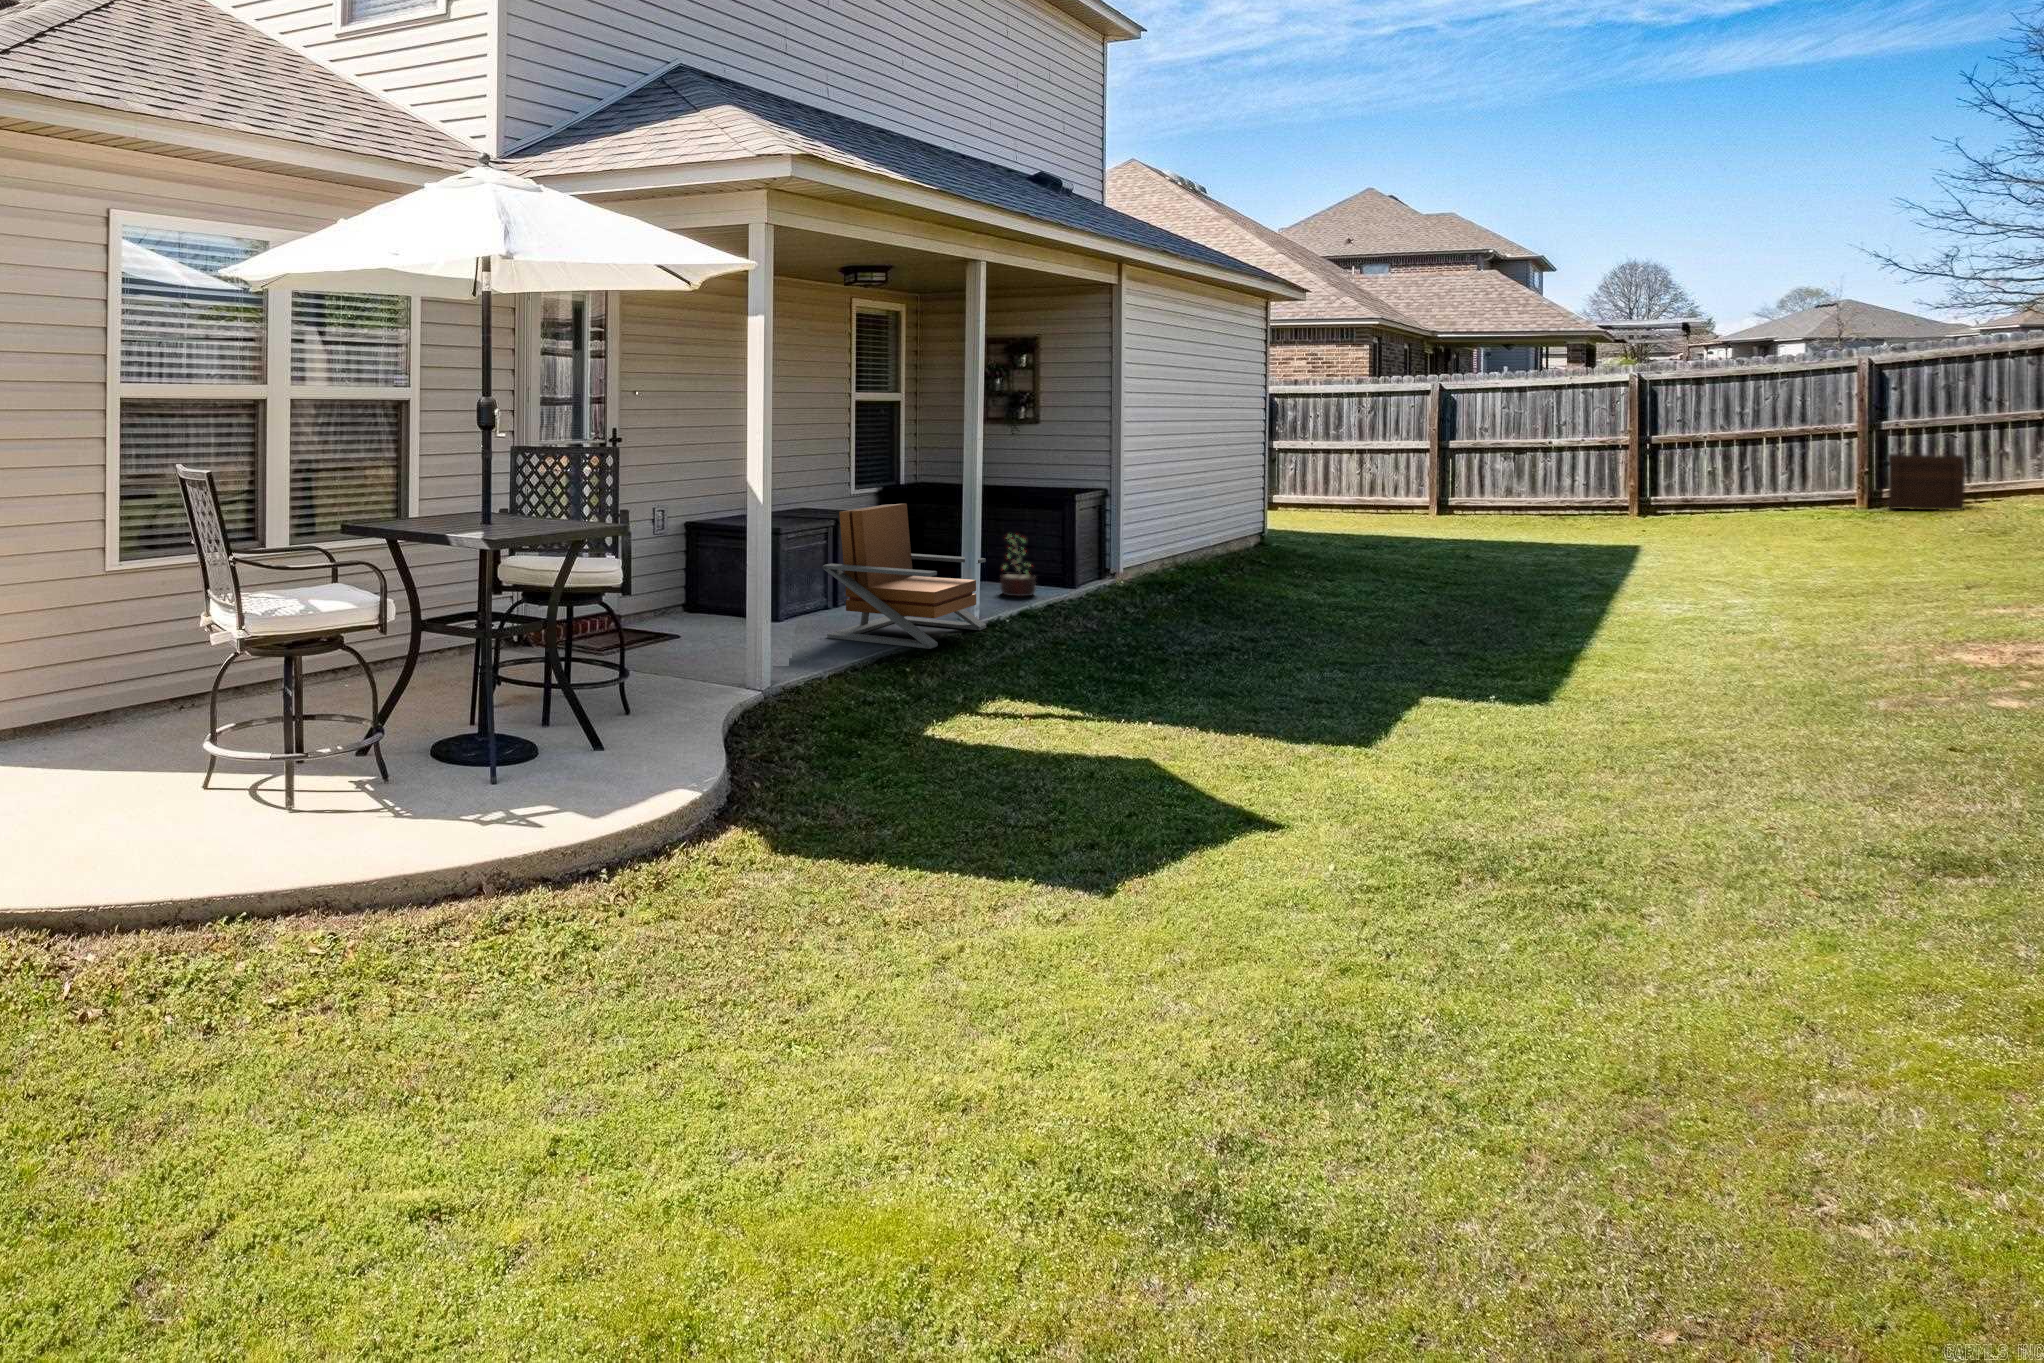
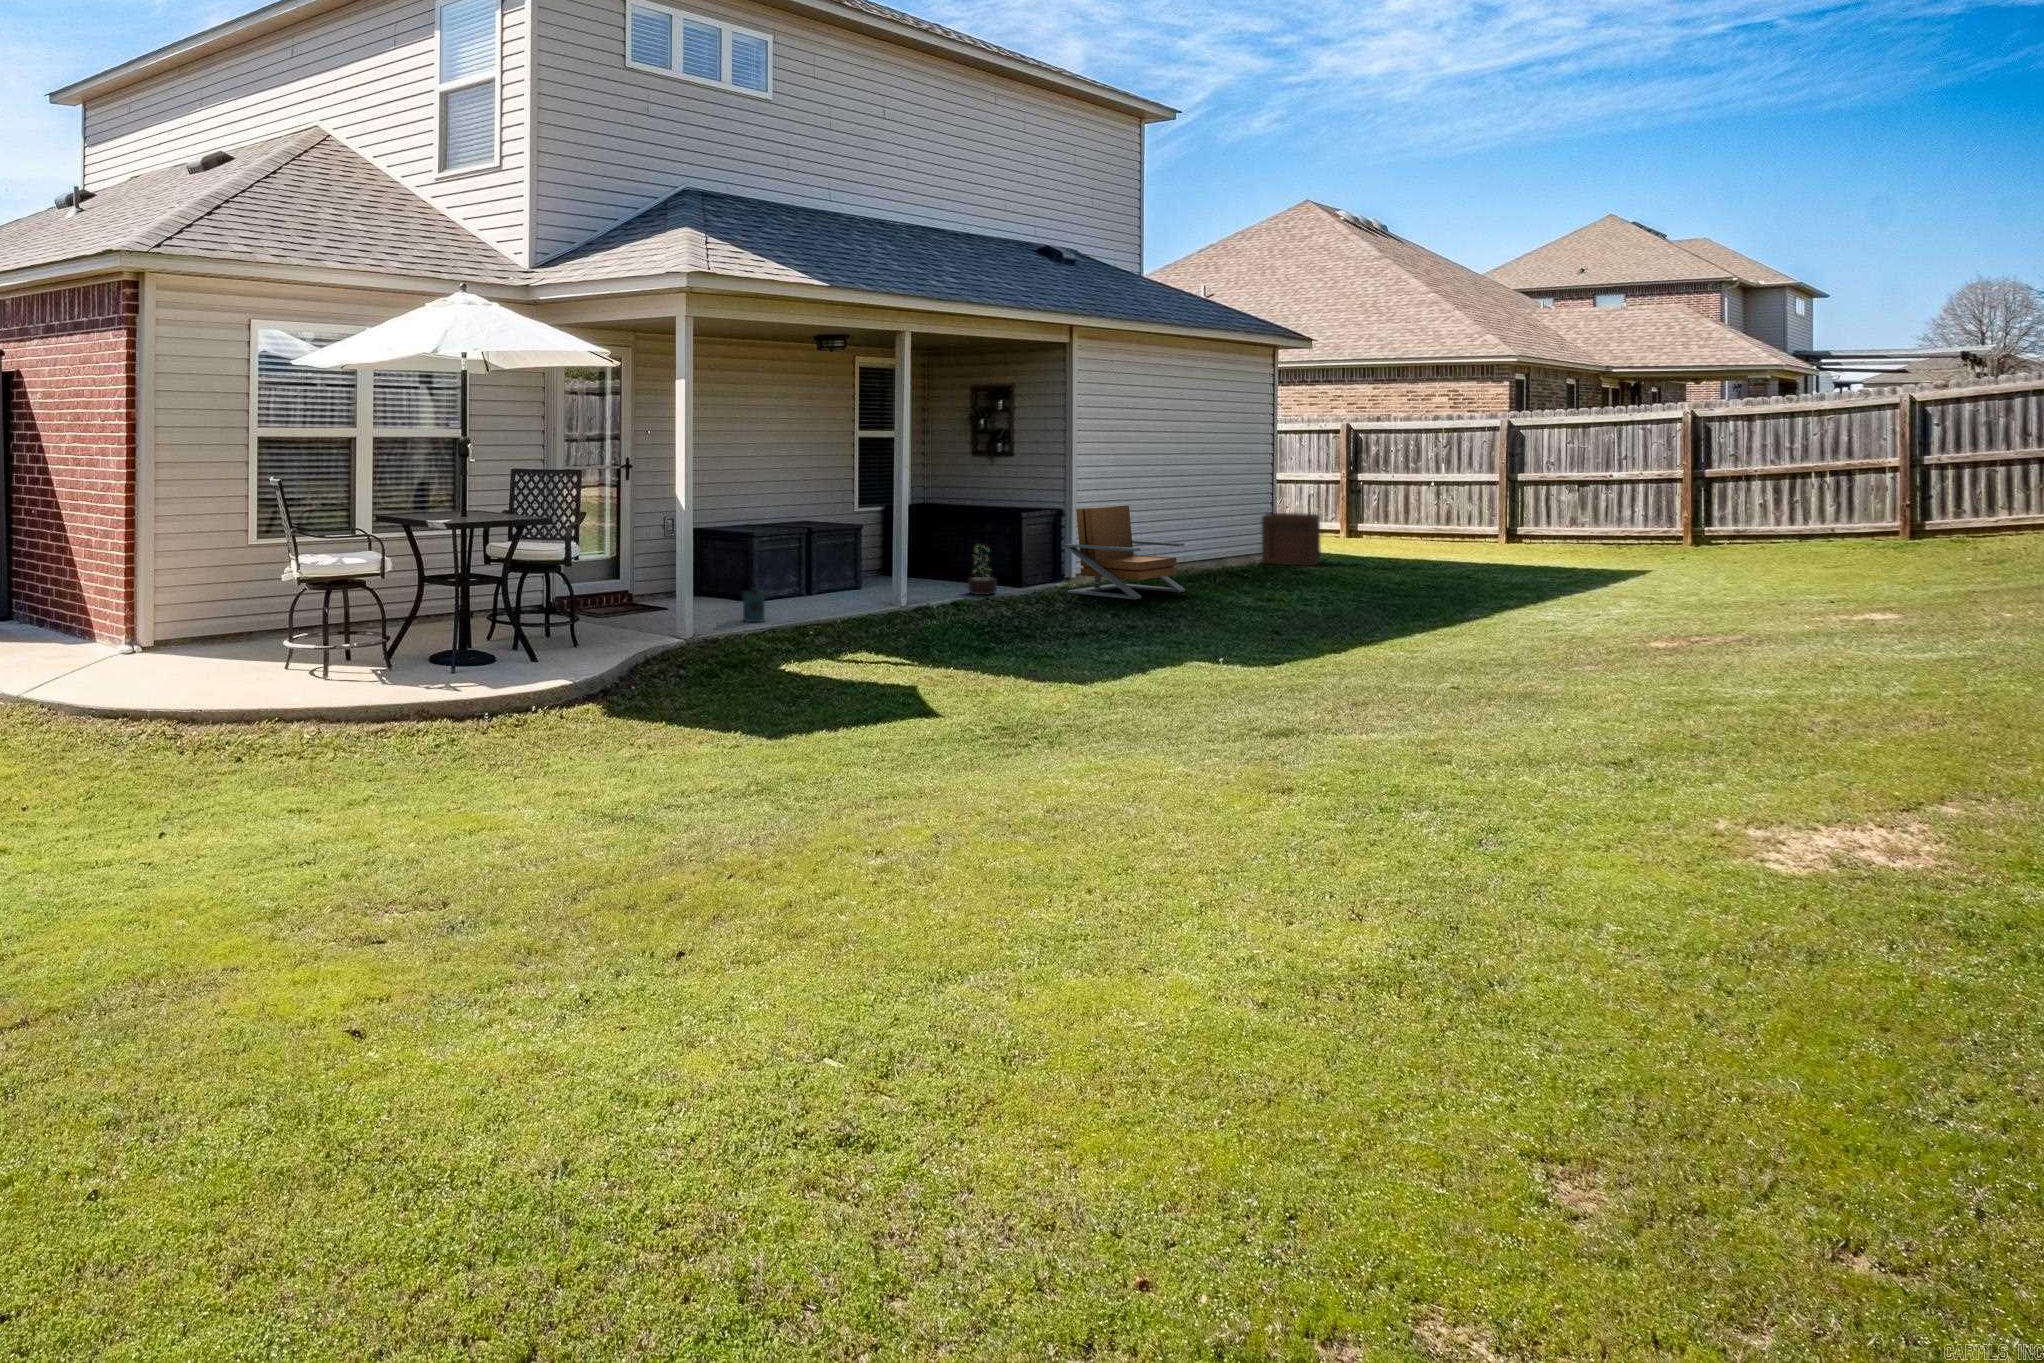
wooden crate: present [1887,453,1965,511] -> present [1262,513,1321,566]
lounge chair: present [823,504,986,649] -> present [1064,505,1185,599]
watering can: none [780,595,810,650] -> present [743,583,765,622]

